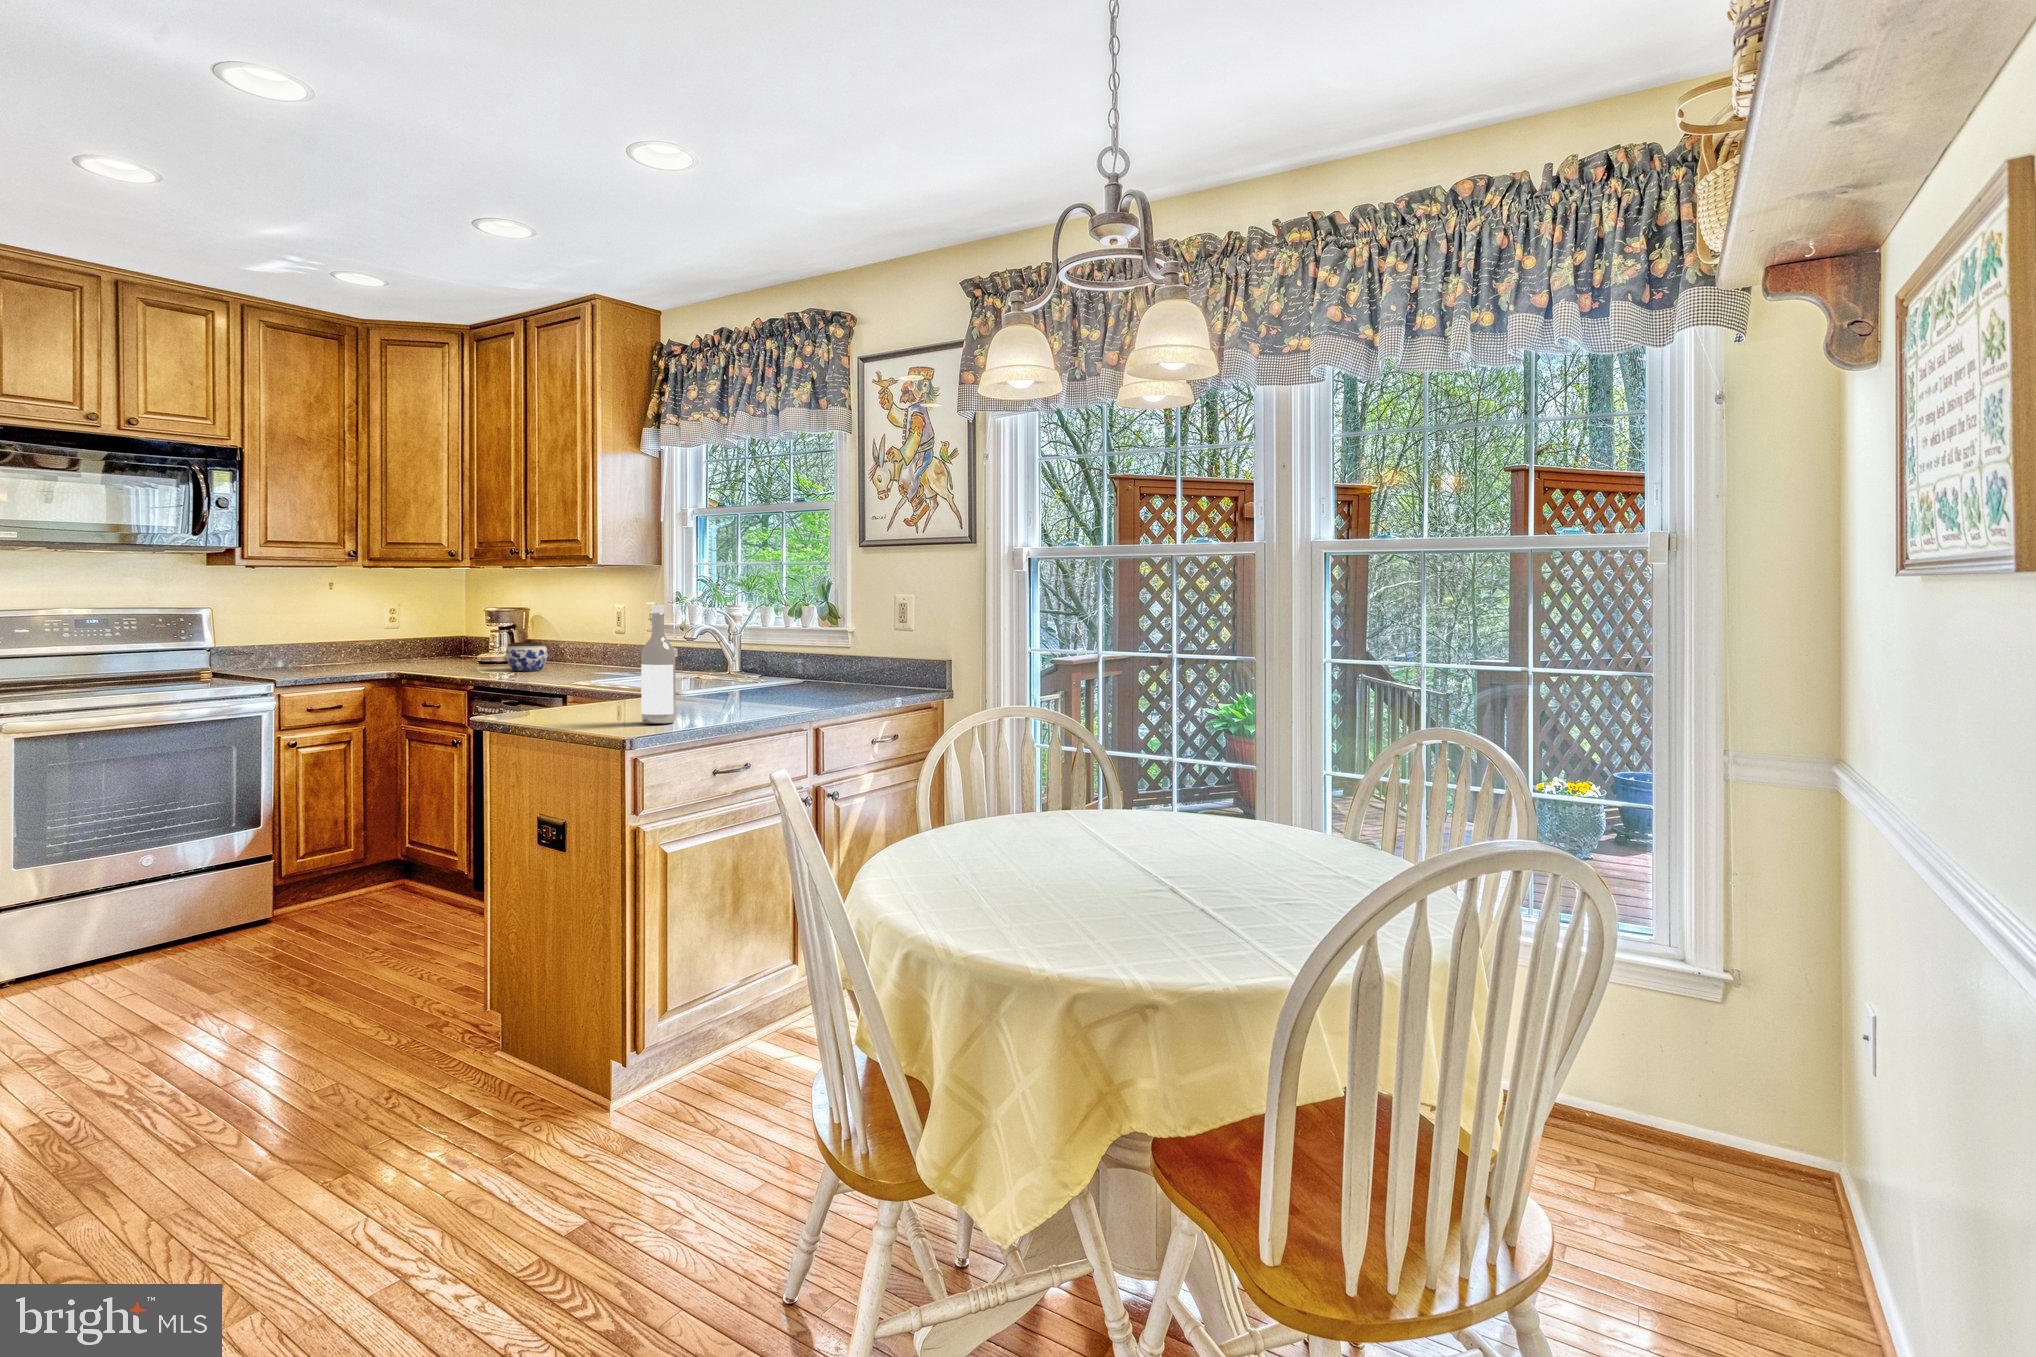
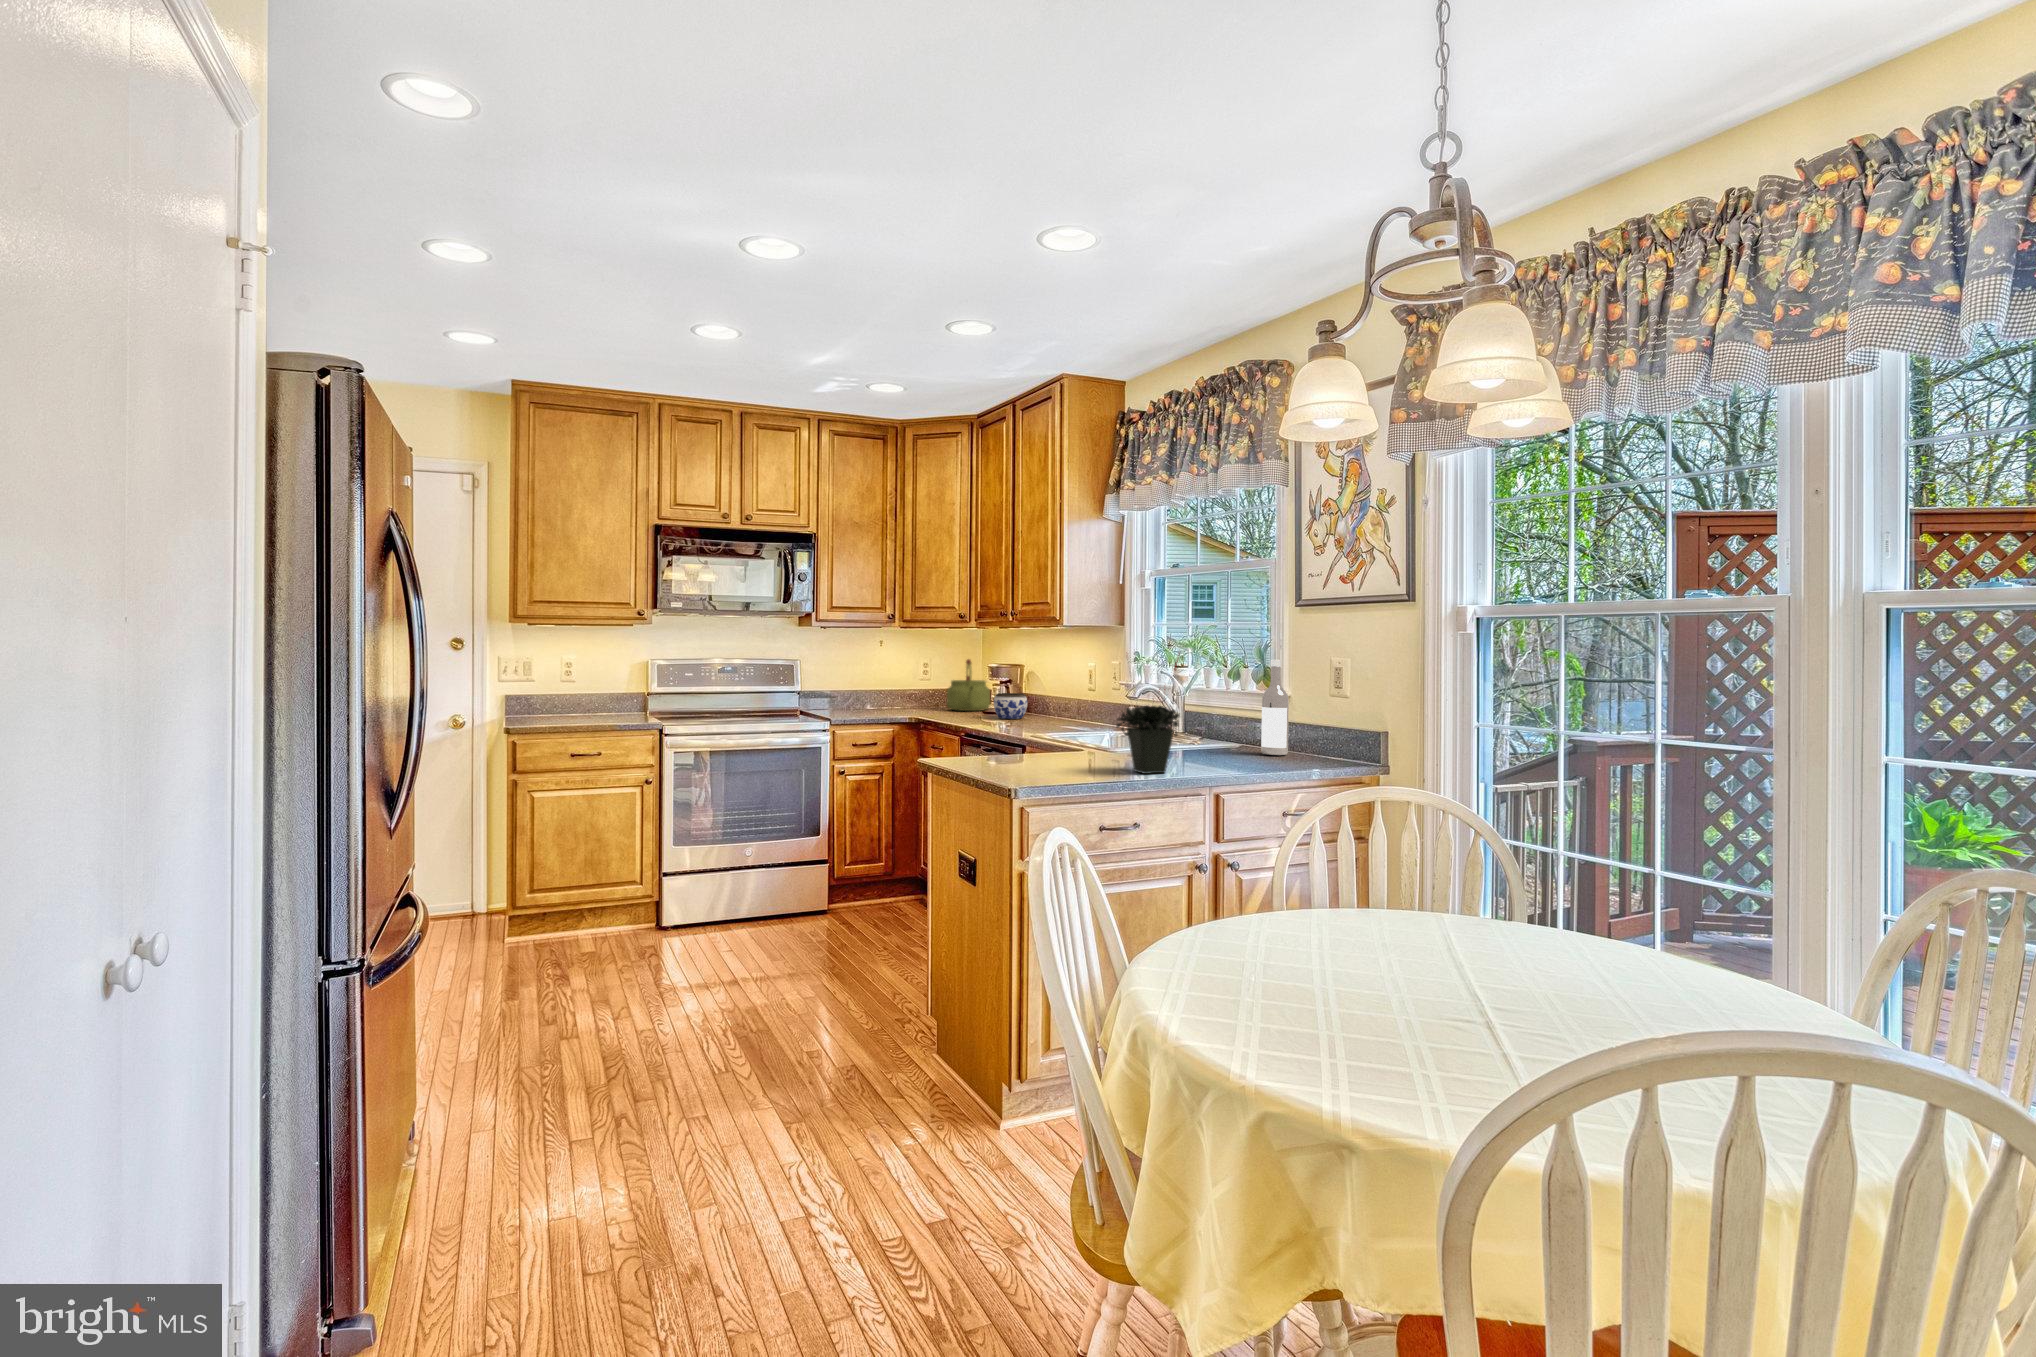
potted plant: none [709,585,779,711] -> present [1117,661,1180,774]
kettle: none [432,605,490,665] -> present [947,659,990,711]
wine bottle: present [641,605,676,724] -> present [1261,660,1289,755]

